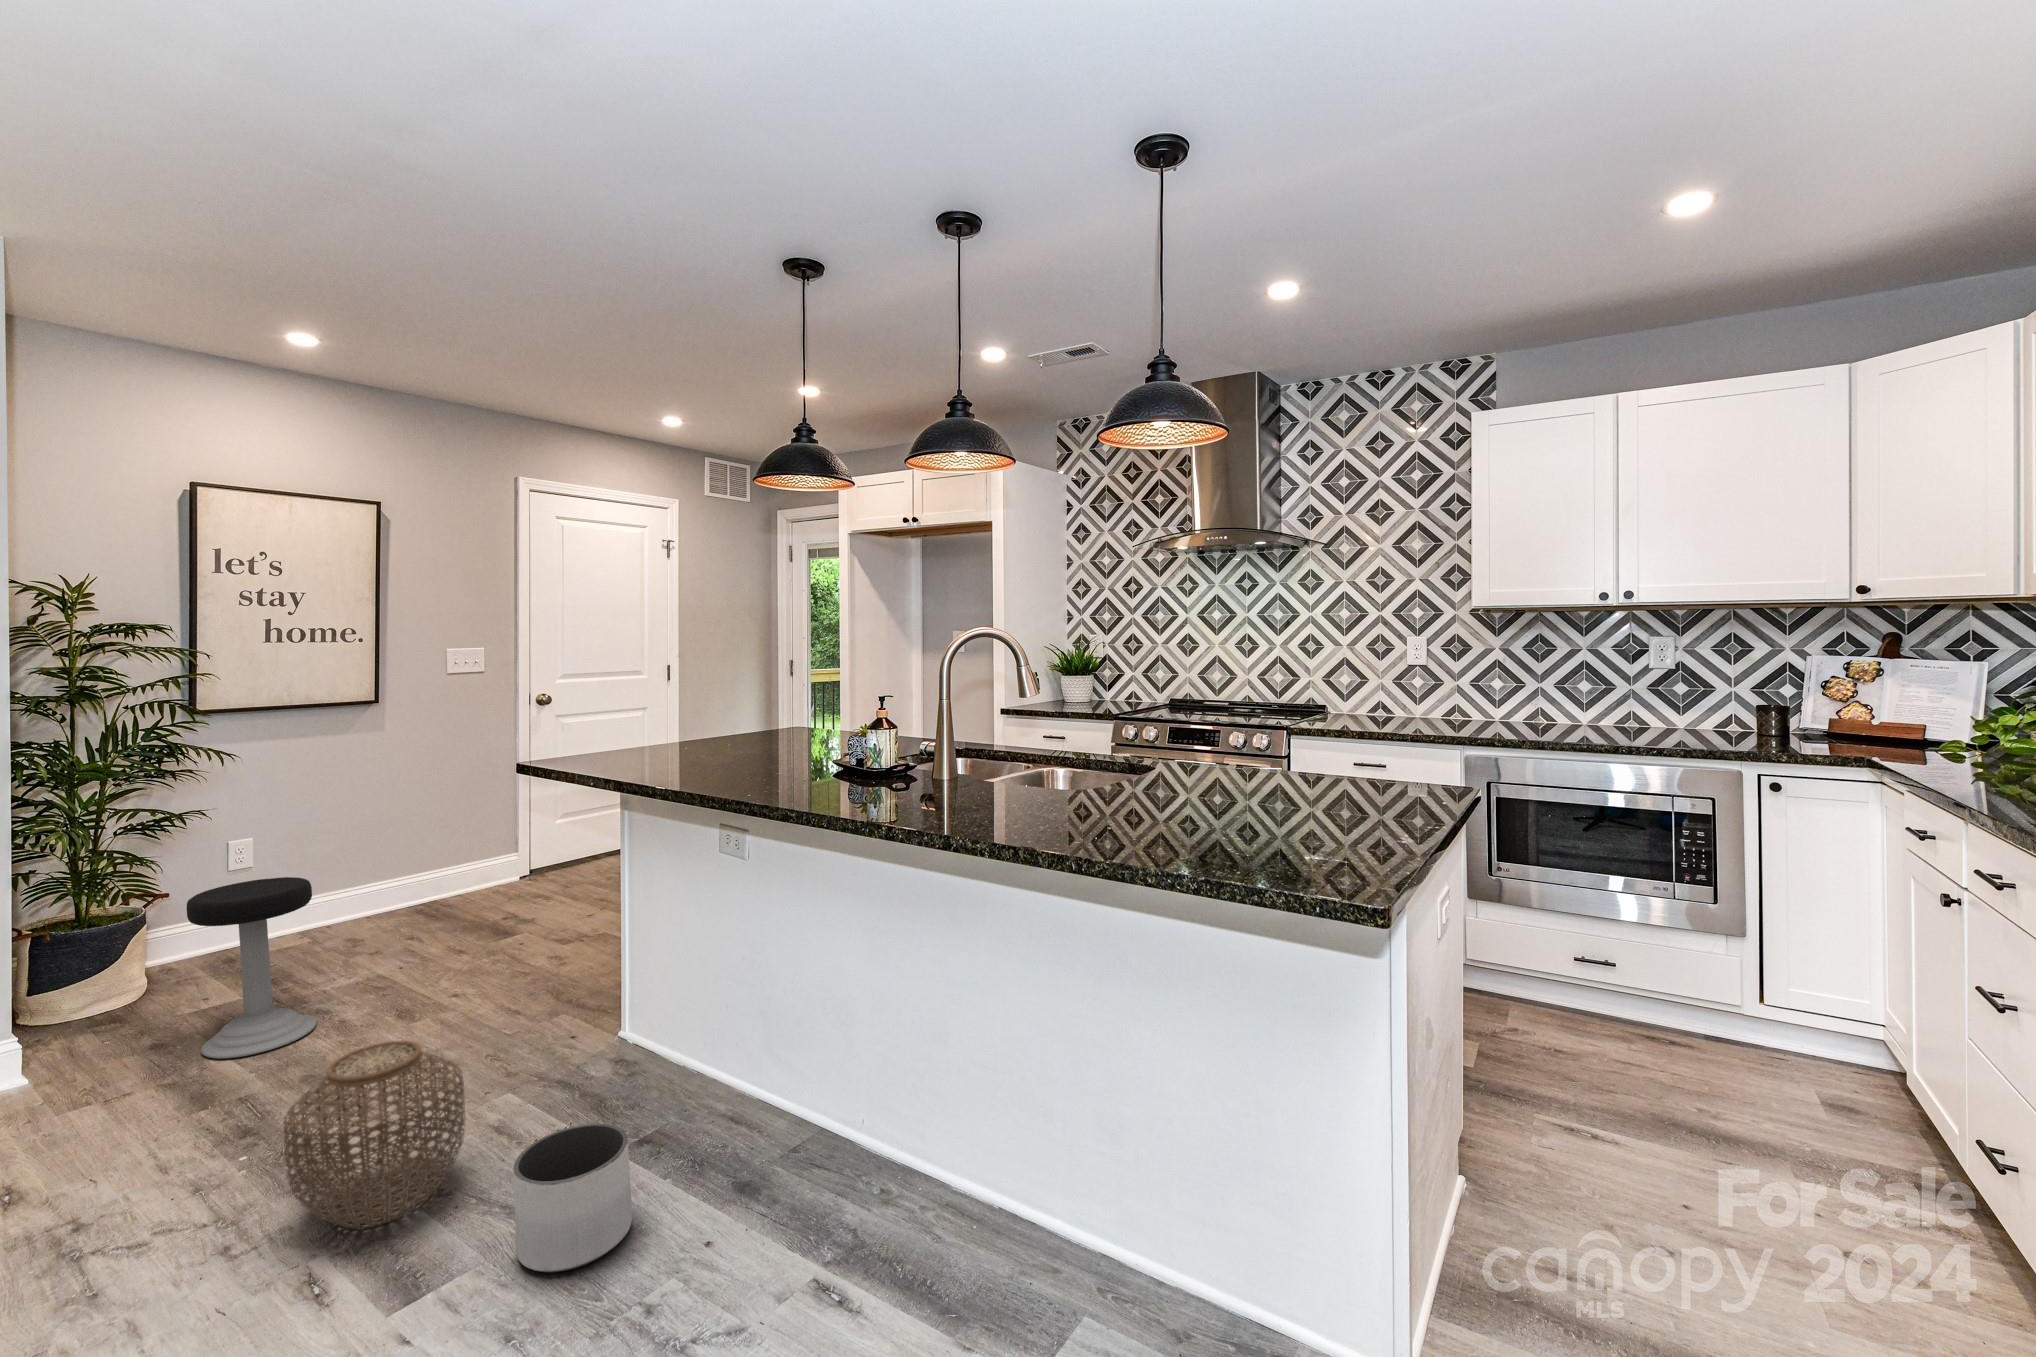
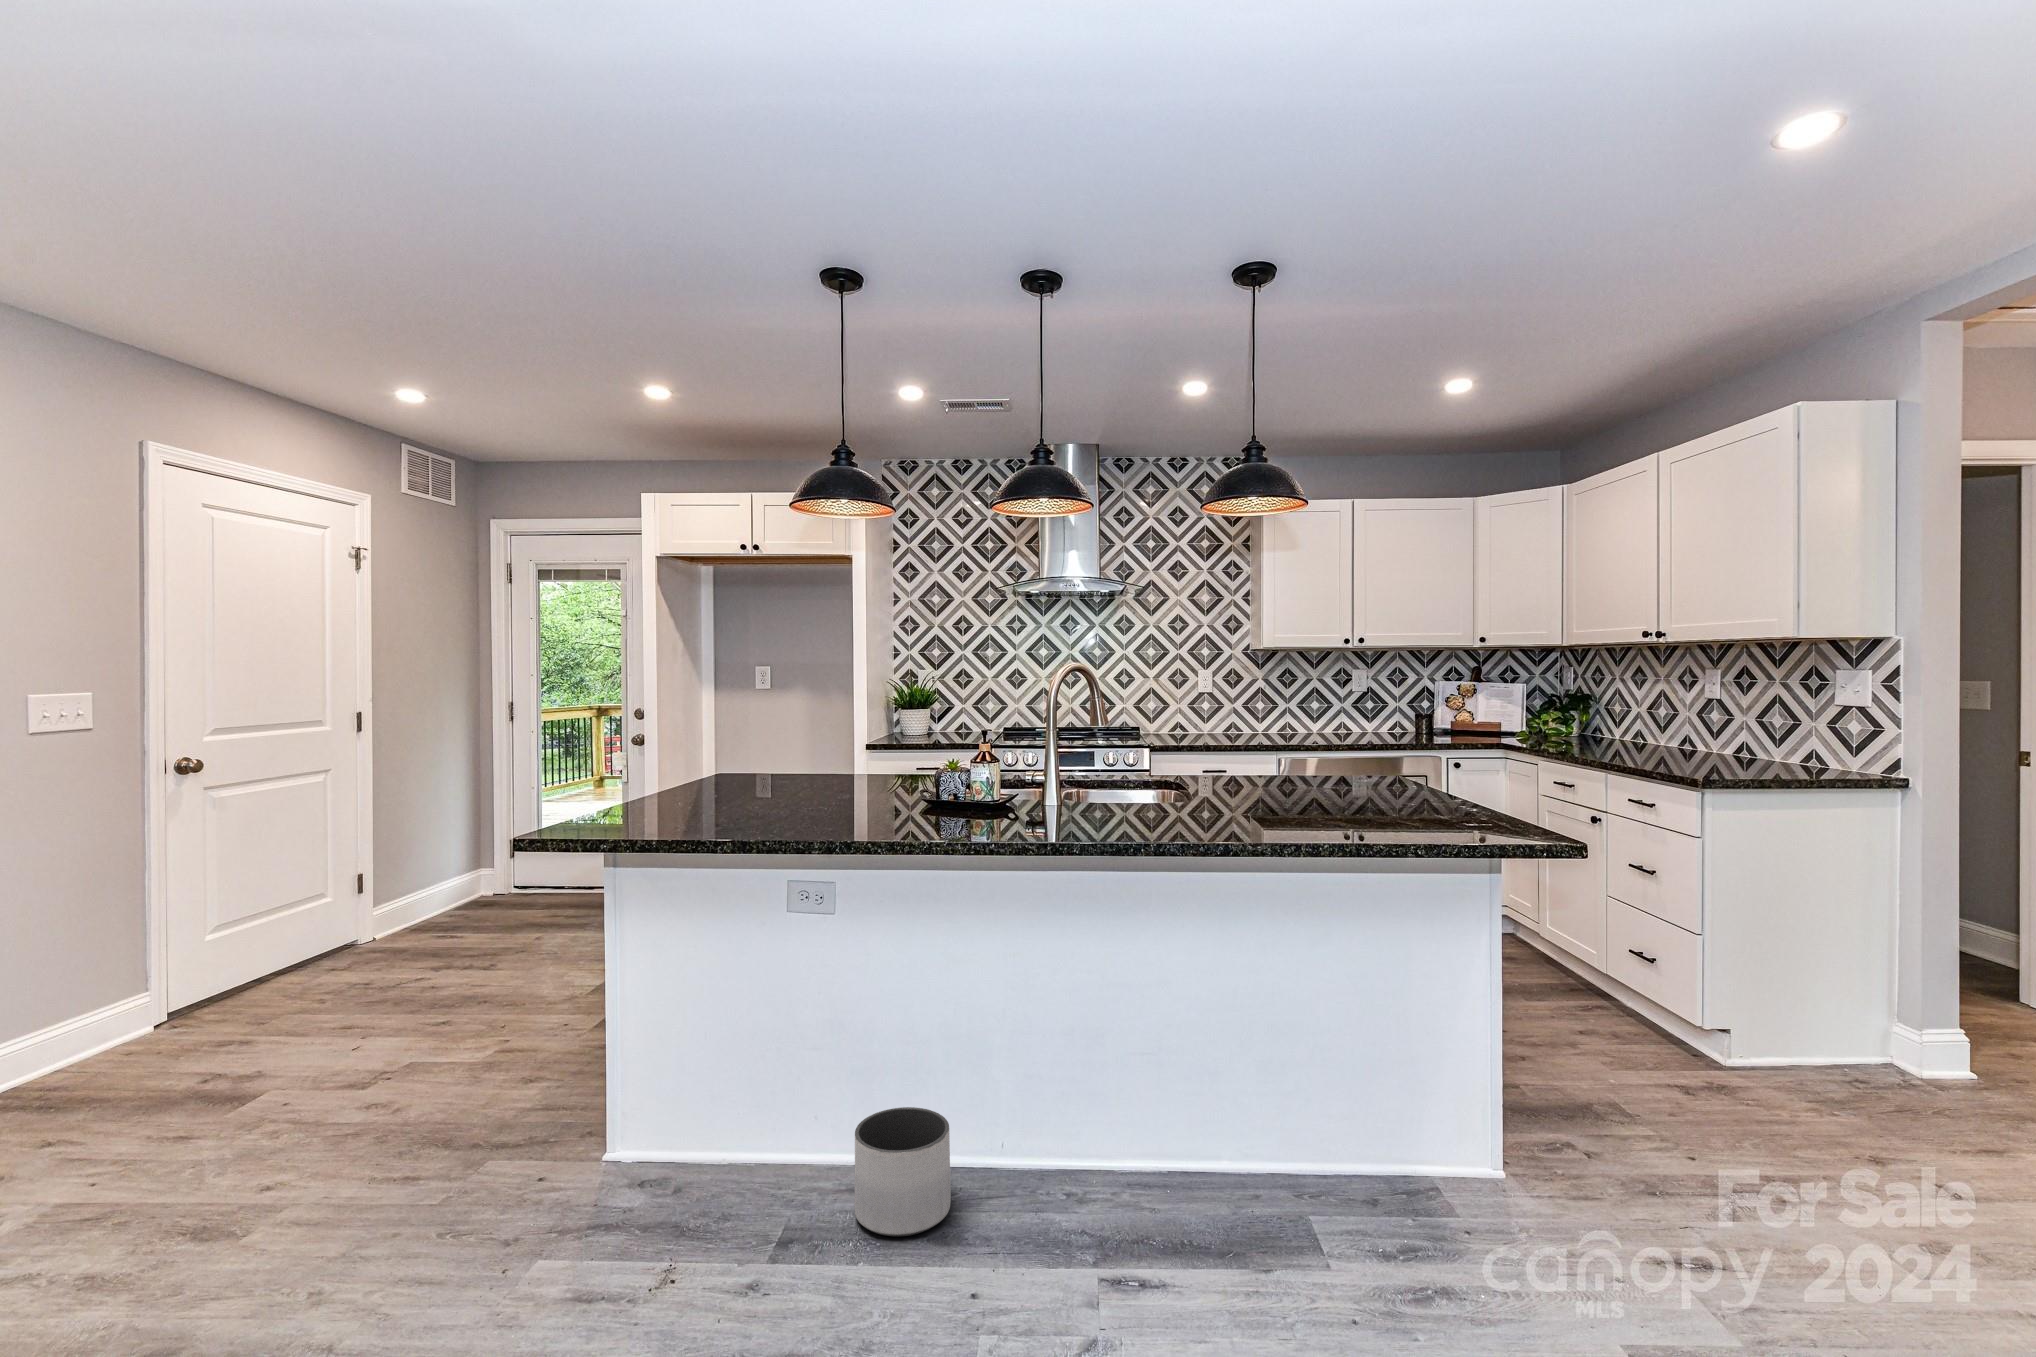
stool: present [187,877,316,1059] -> none [44,981,219,1243]
woven basket: present [284,1041,465,1228] -> none [576,1080,740,1279]

